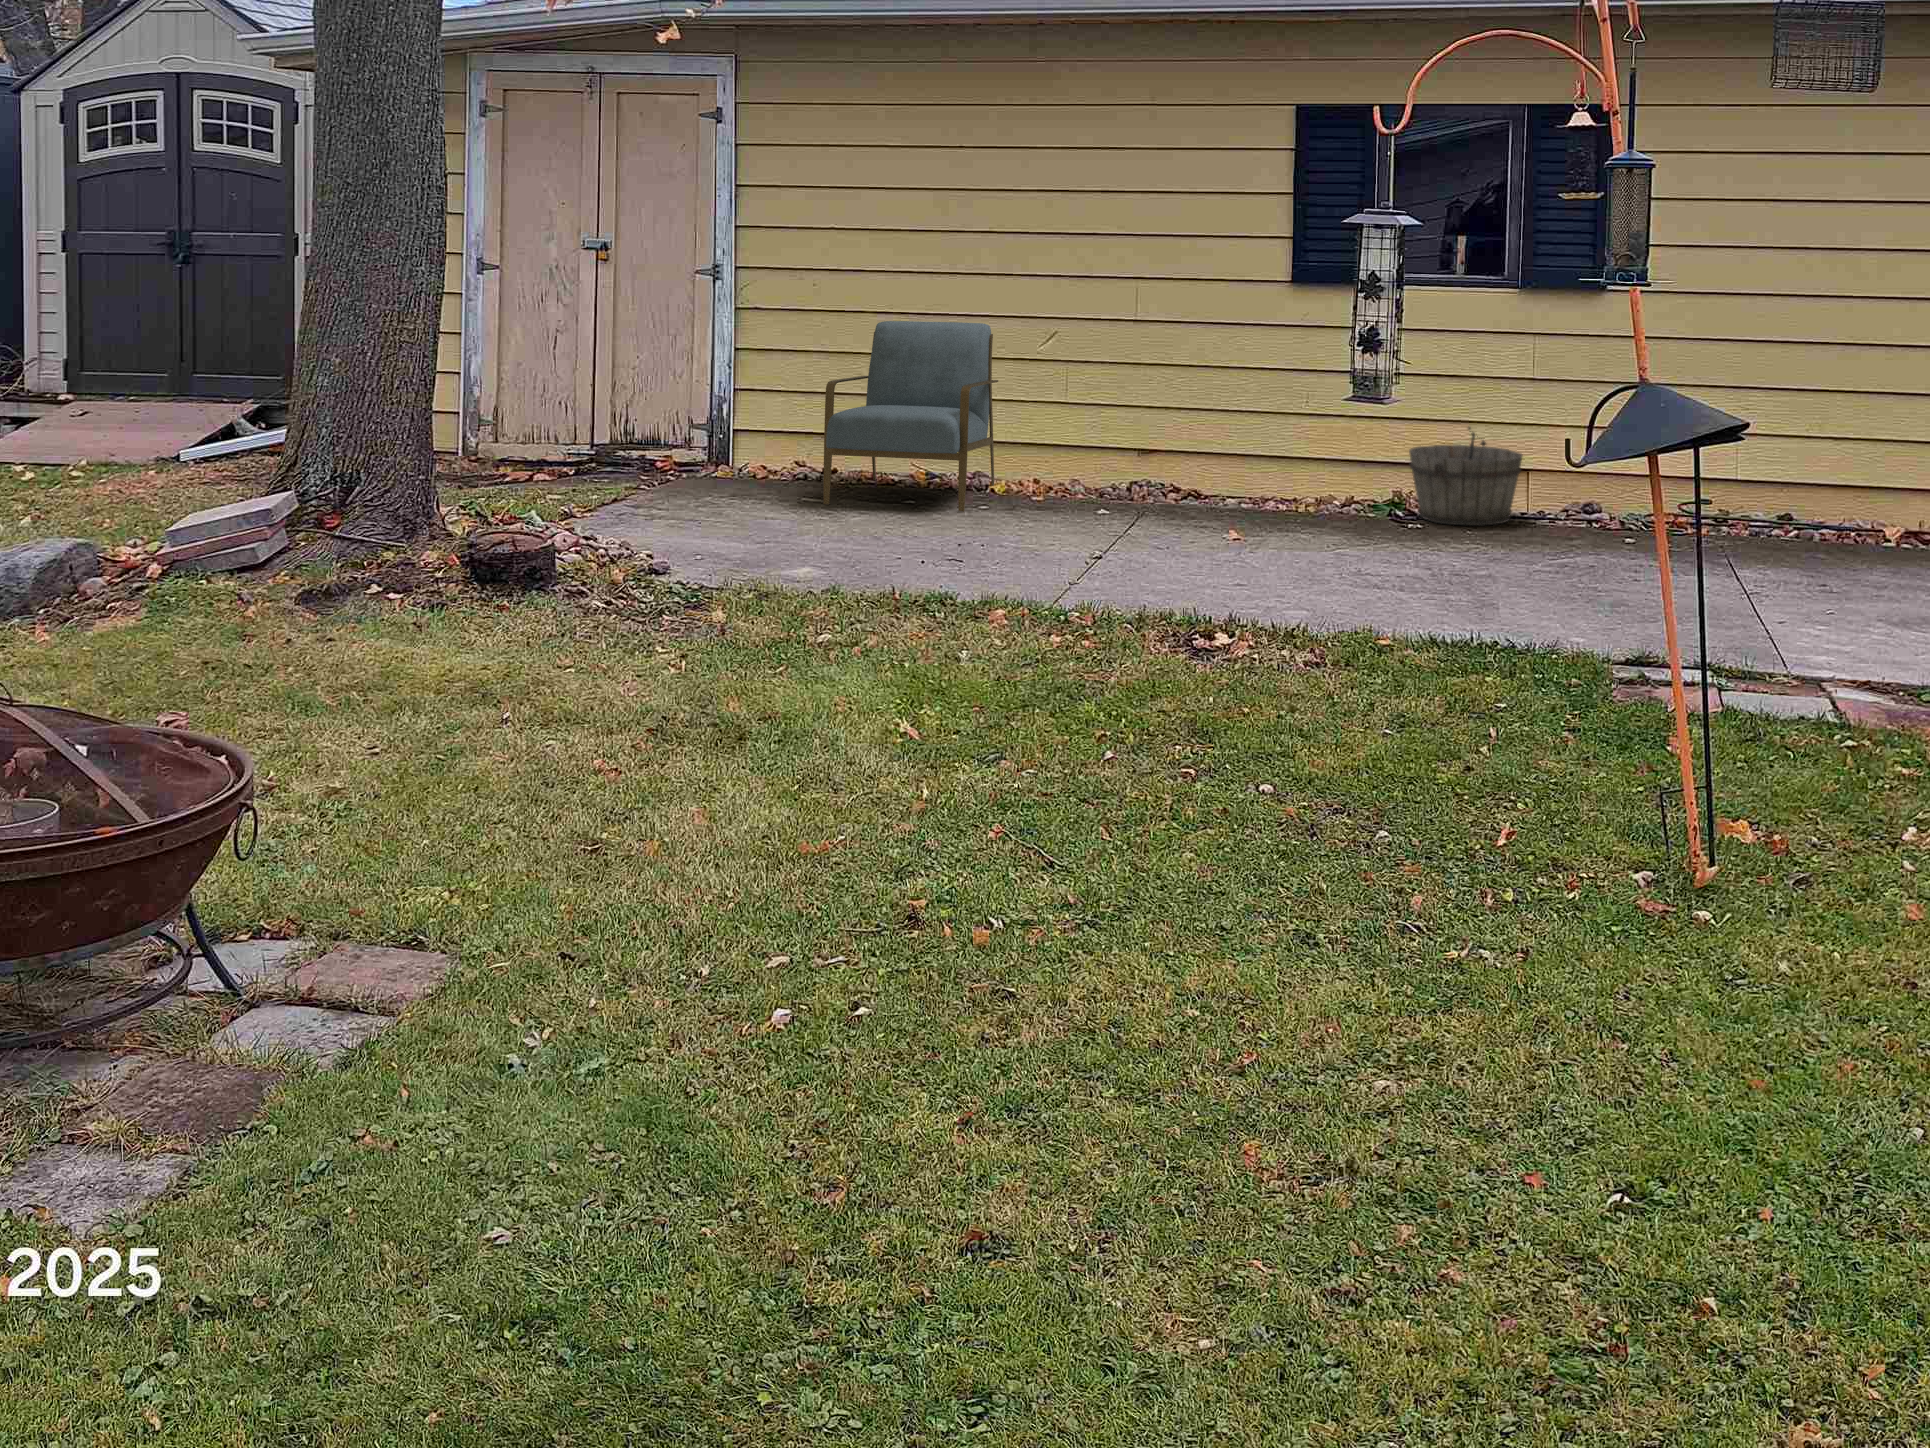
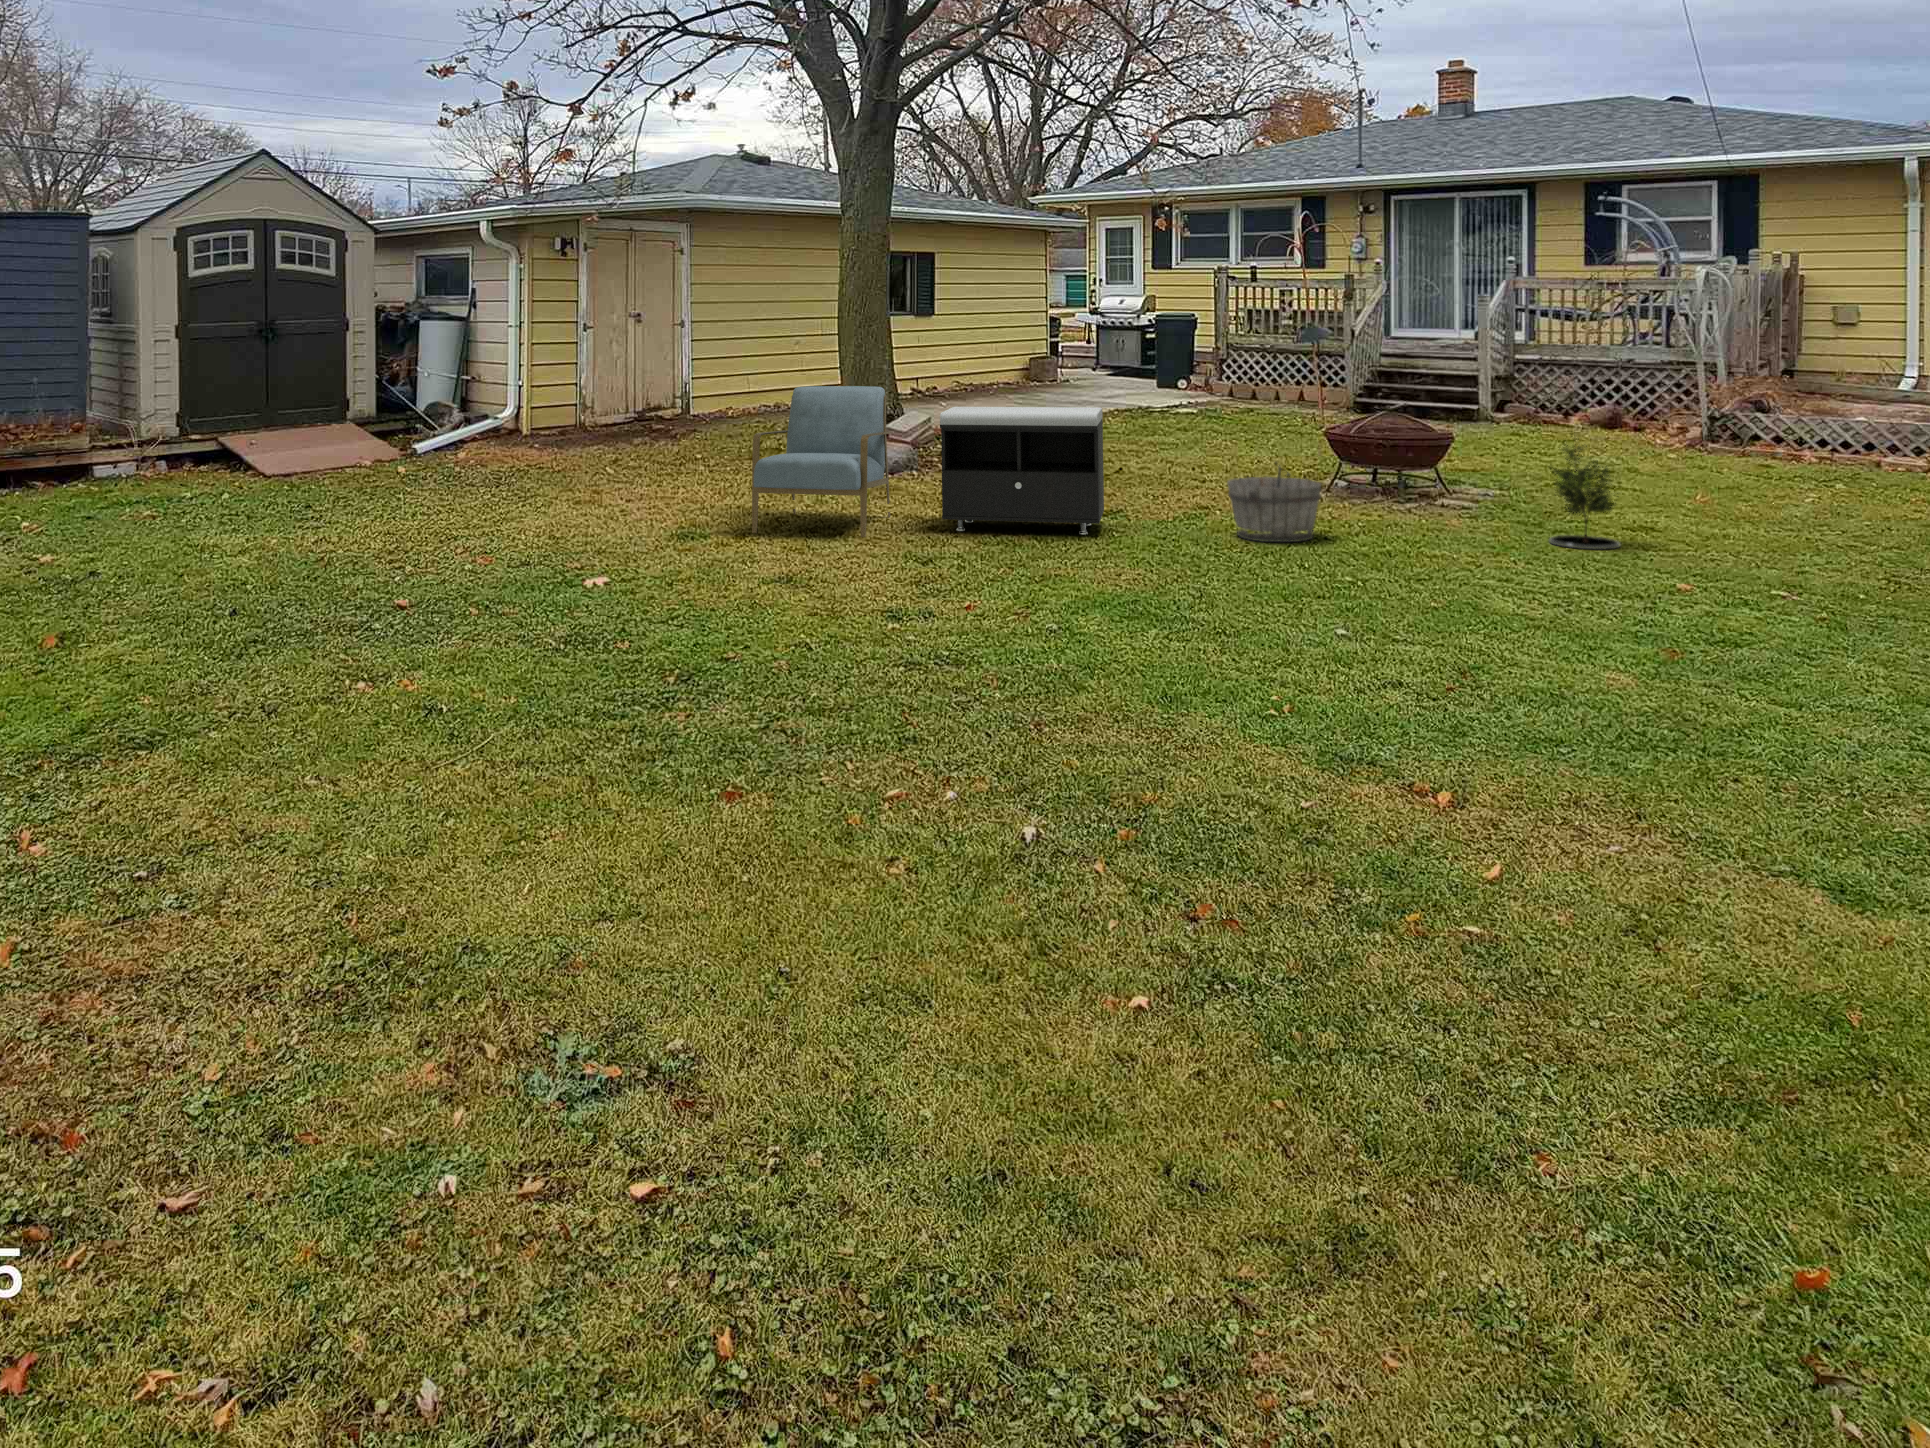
storage bench: none [1059,351,1260,512] -> present [940,407,1104,535]
potted tree: none [1790,397,1880,540] -> present [1549,438,1620,550]

